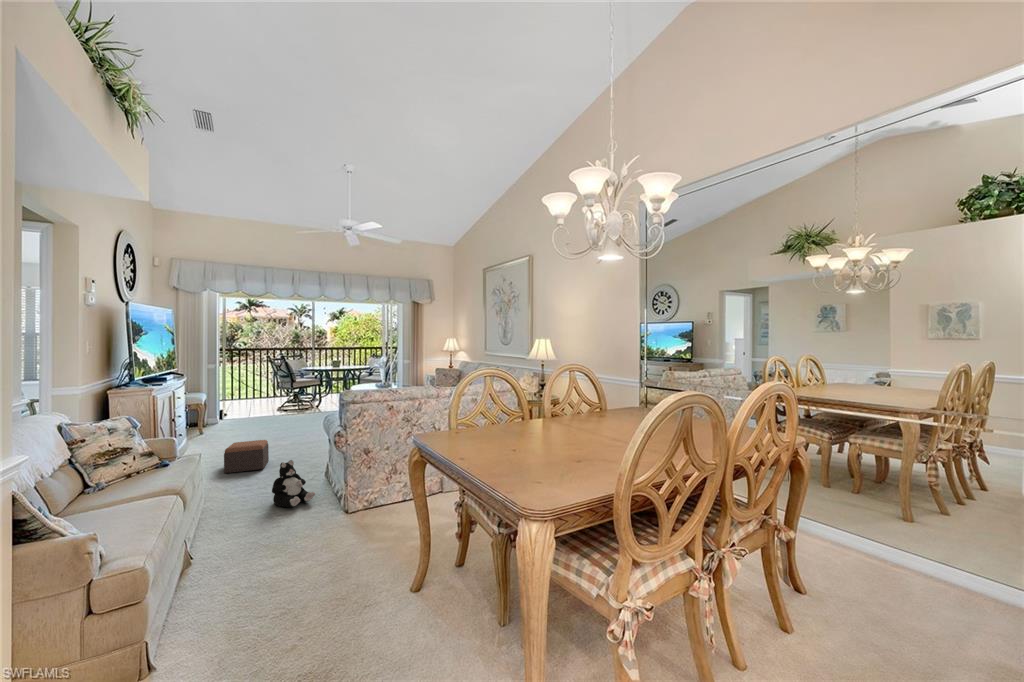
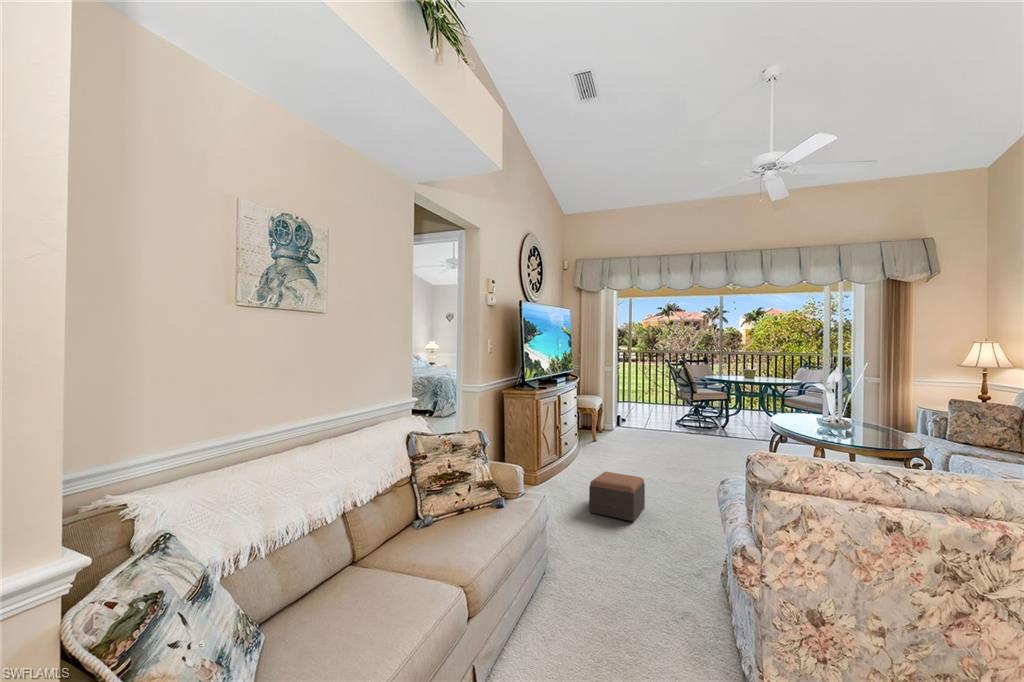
plush toy: present [272,460,315,507] -> none [621,548,693,646]

